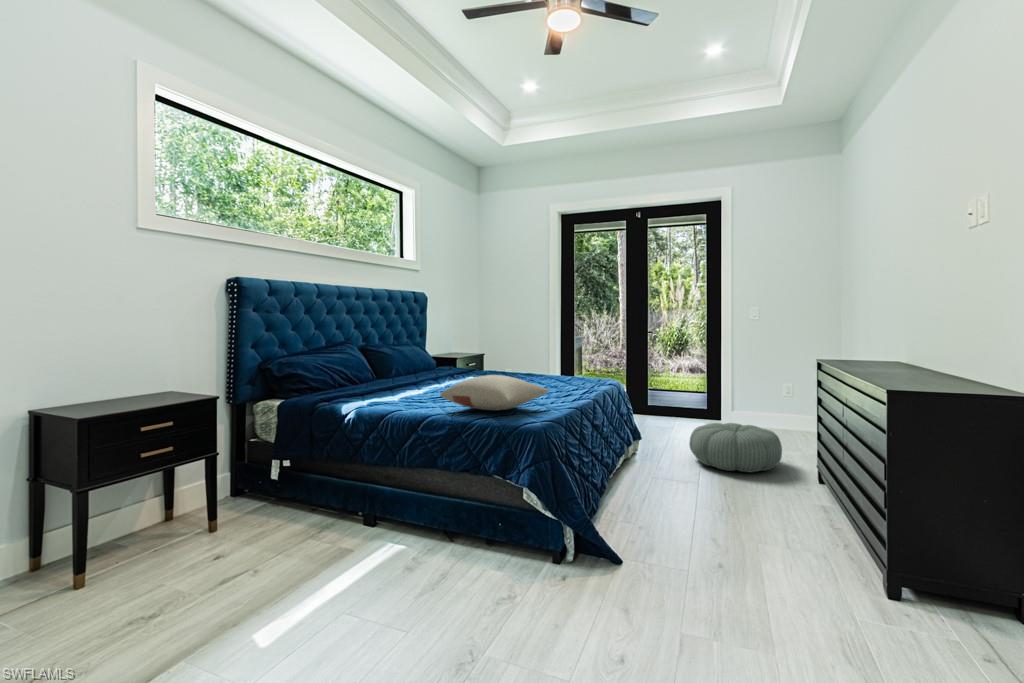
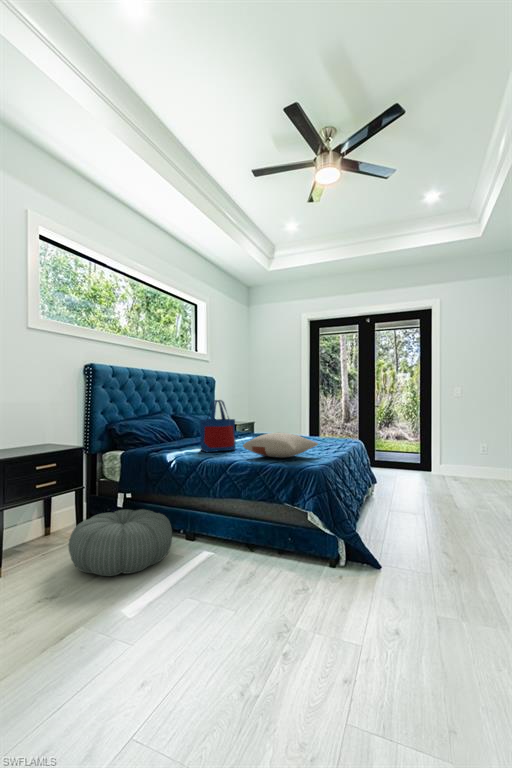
tote bag: none [386,329,438,403] -> present [200,400,236,452]
pouf: present [689,423,782,472] -> present [69,510,172,576]

